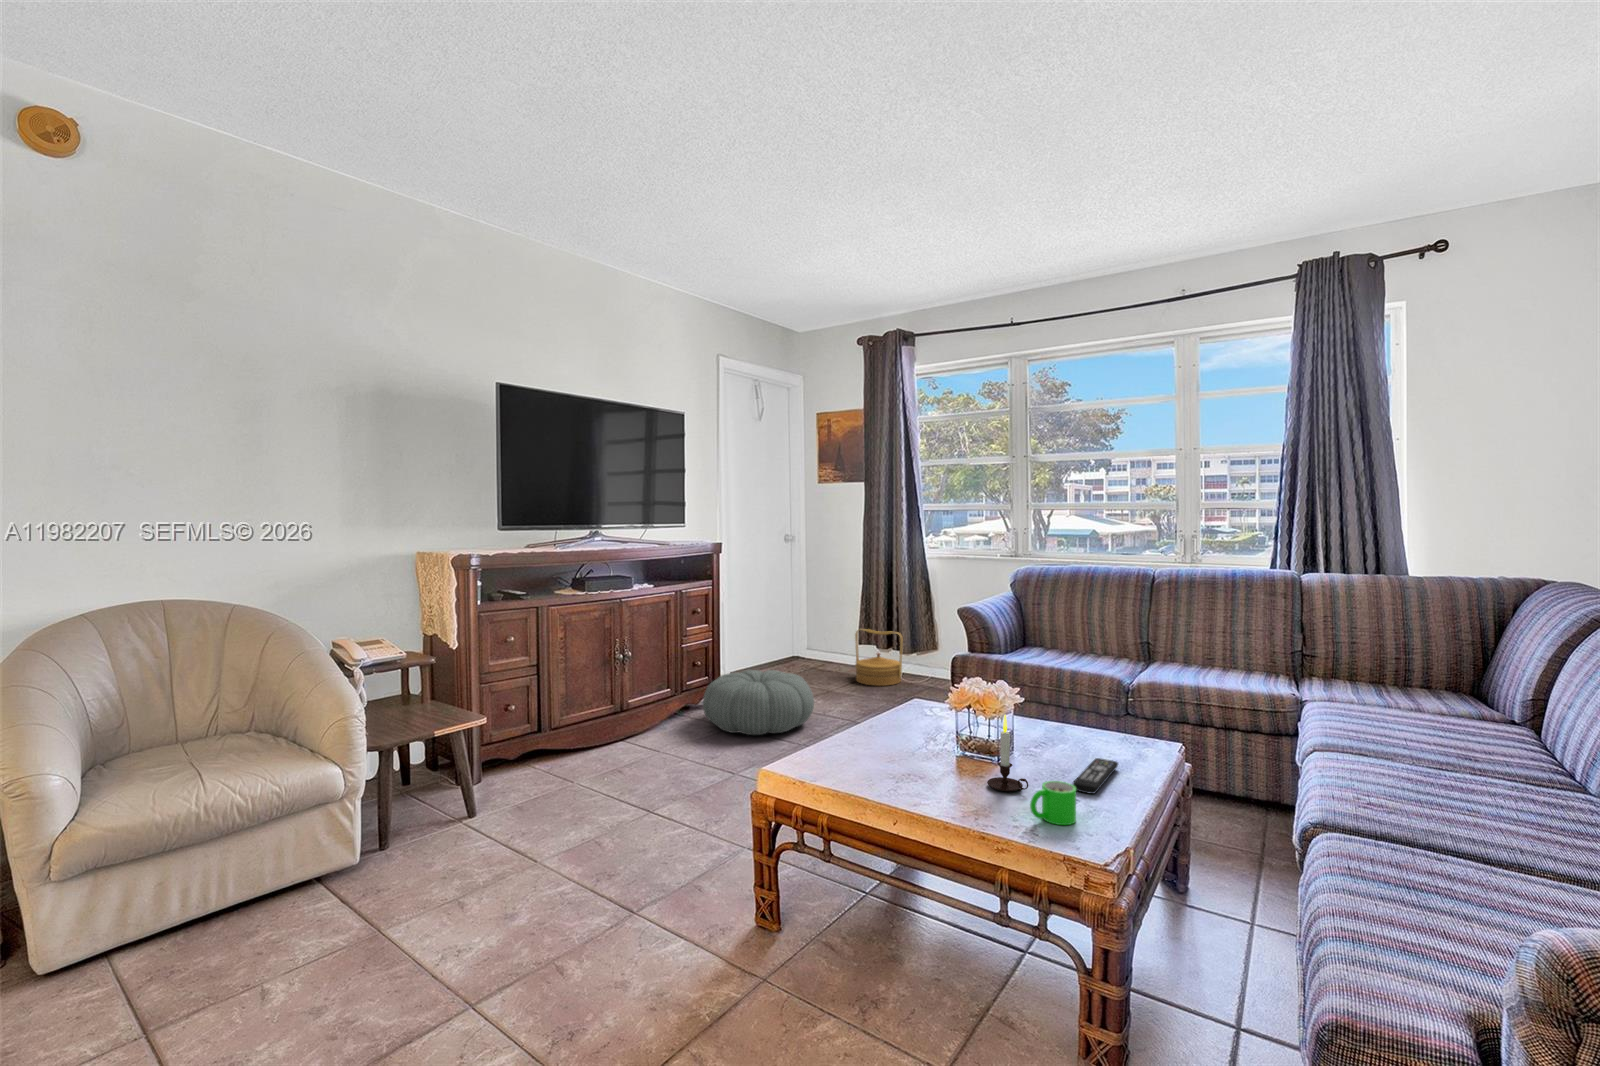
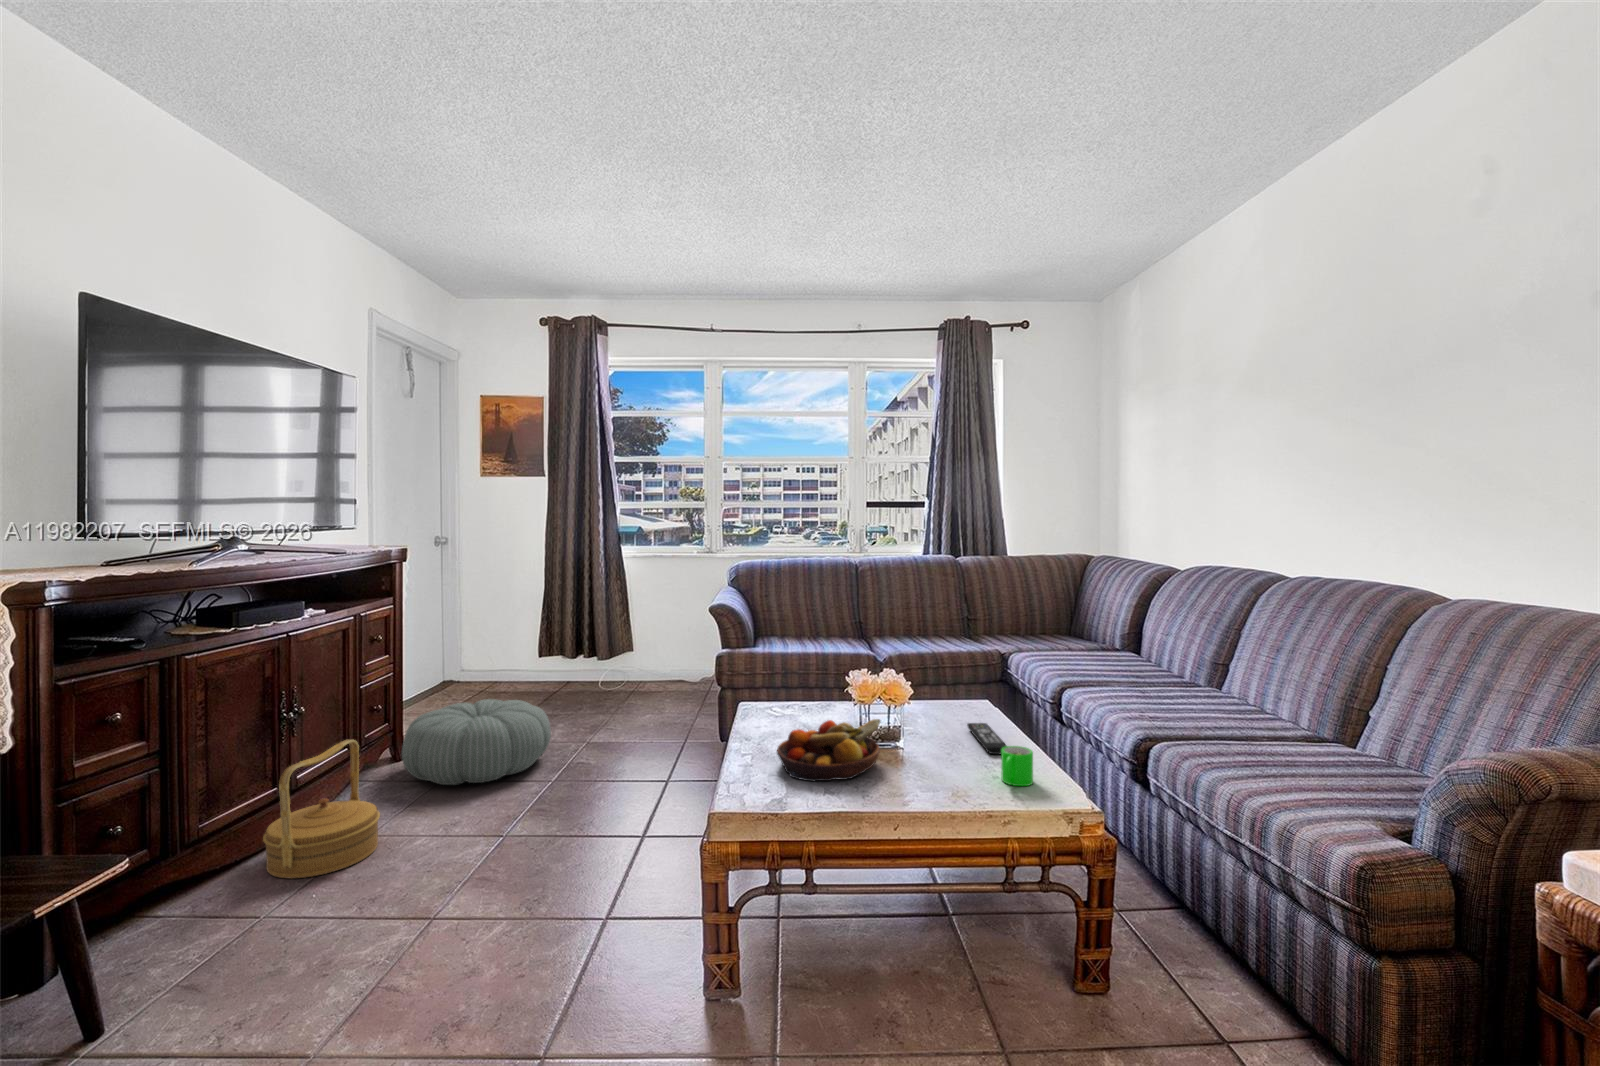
basket: present [855,629,903,686] -> present [263,740,380,879]
candle: present [987,715,1028,791] -> none [921,693,965,769]
fruit bowl: none [856,724,964,779] -> present [777,719,880,781]

